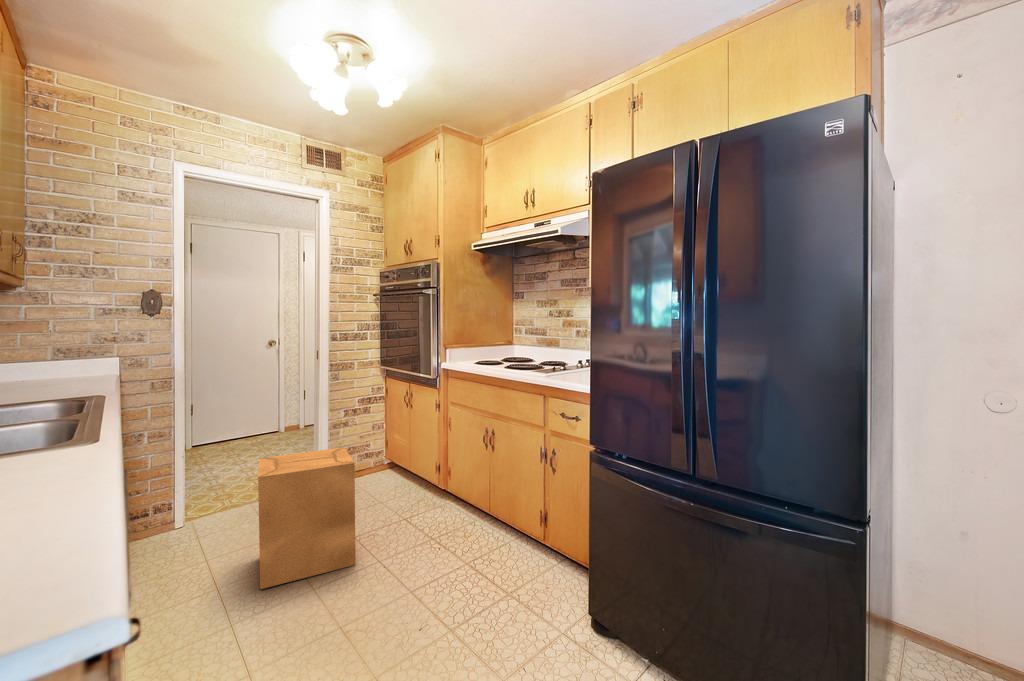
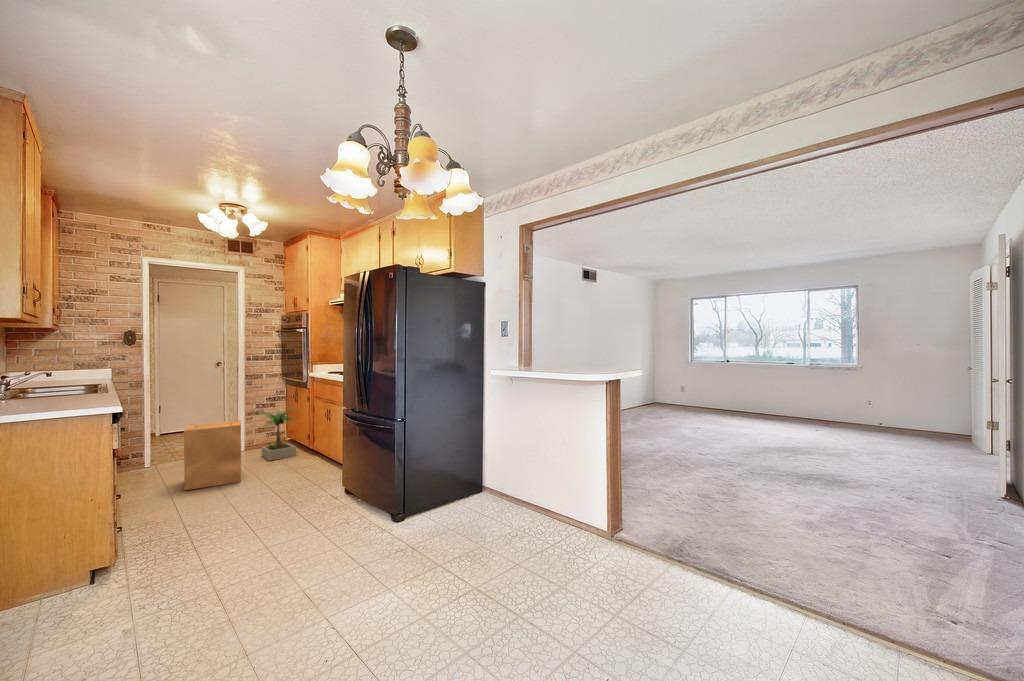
potted plant: none [355,418,419,508] -> present [262,409,296,461]

